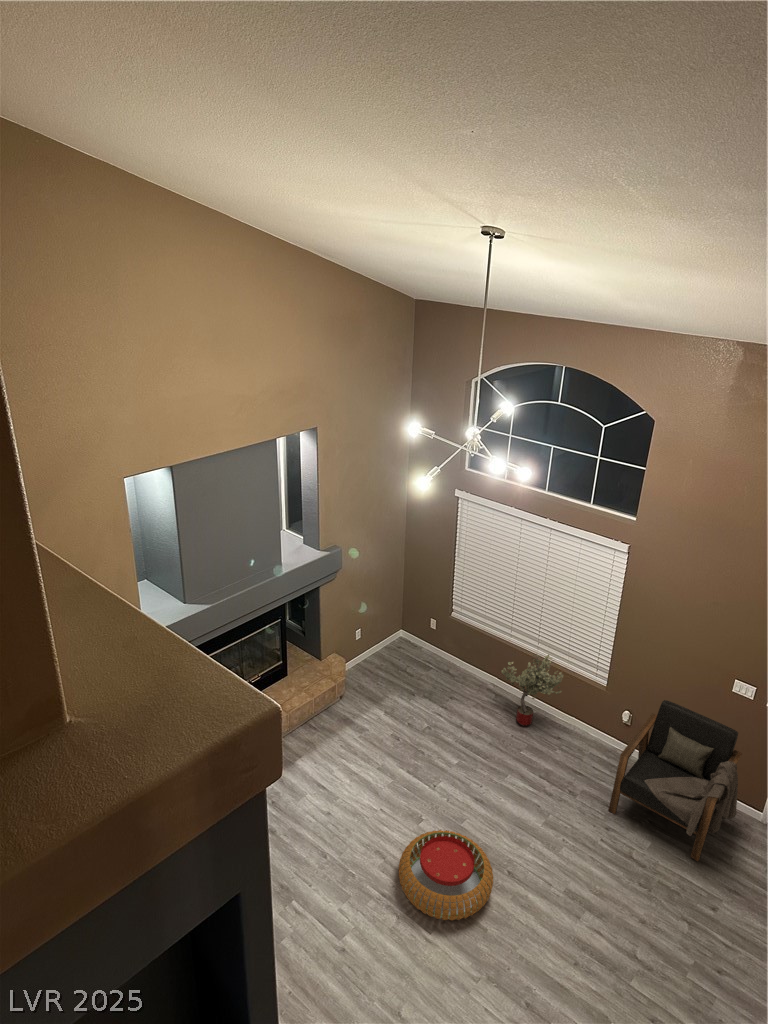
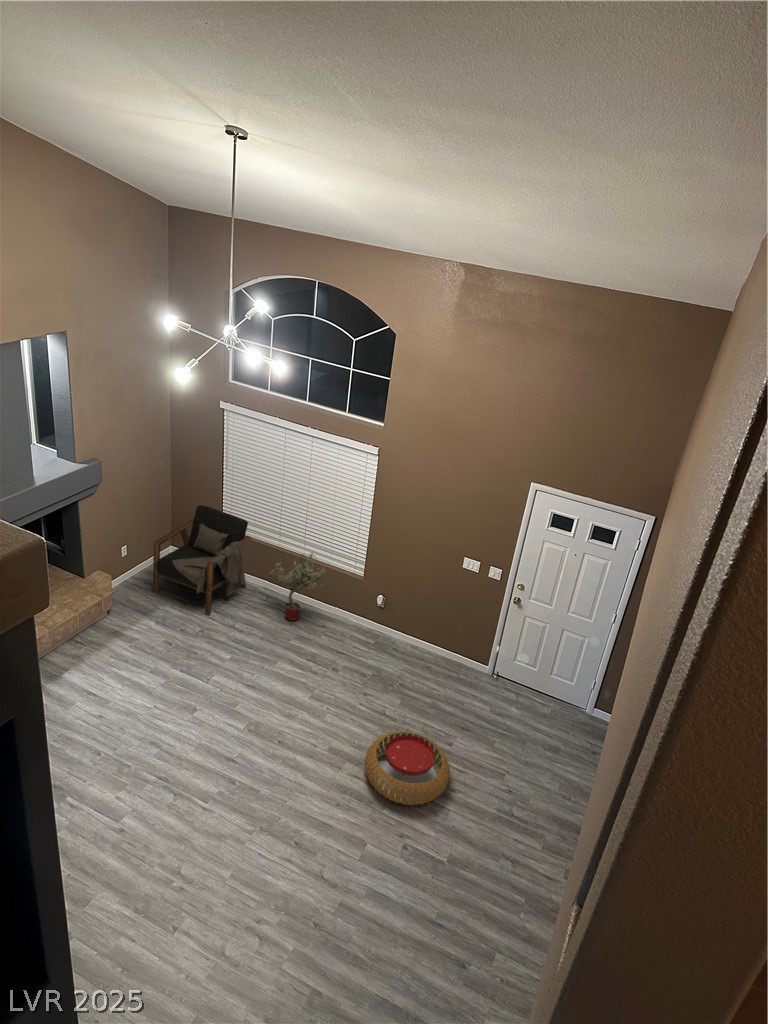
armchair: present [608,700,742,861] -> present [153,505,252,614]
pouf: present [399,830,493,920] -> present [365,731,450,805]

